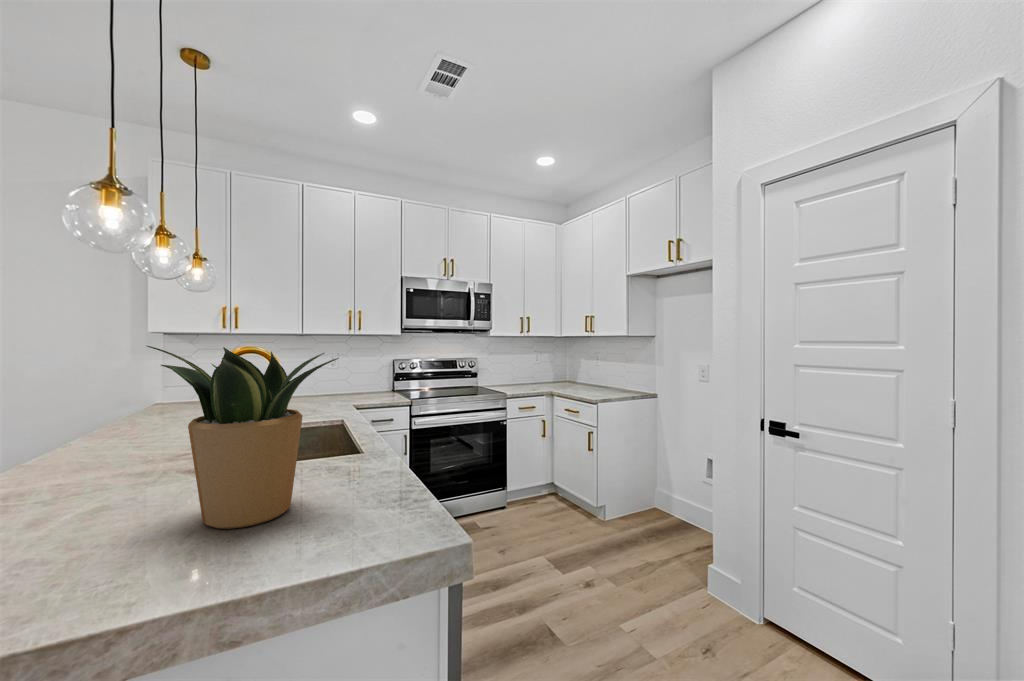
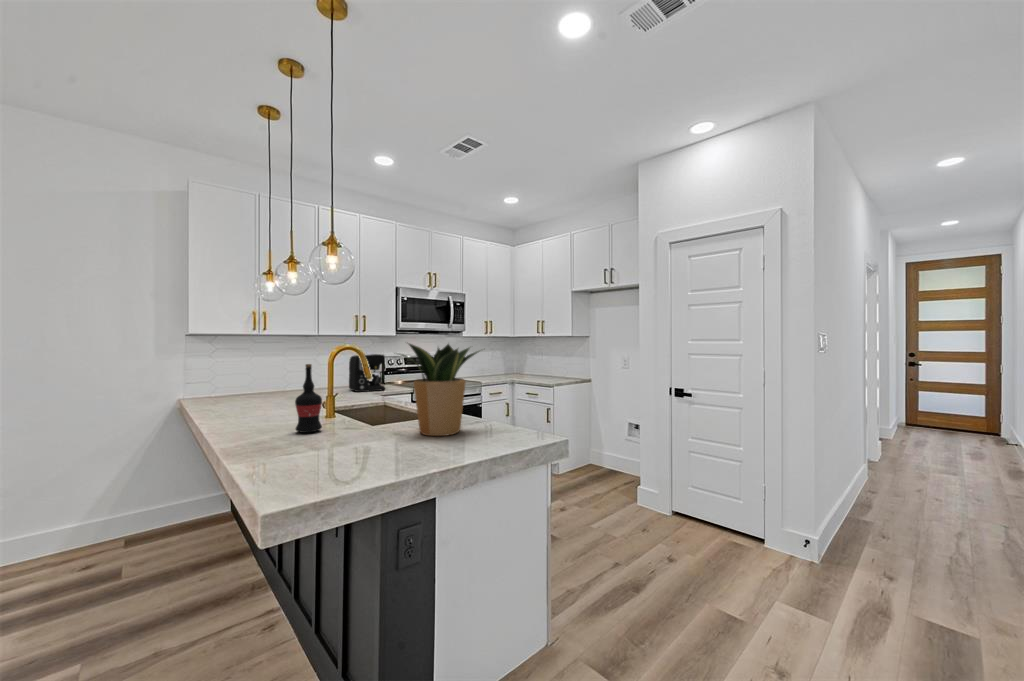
coffee maker: none [336,357,379,404] -> present [349,354,385,392]
wine bottle: none [46,380,101,494] -> present [295,364,322,433]

